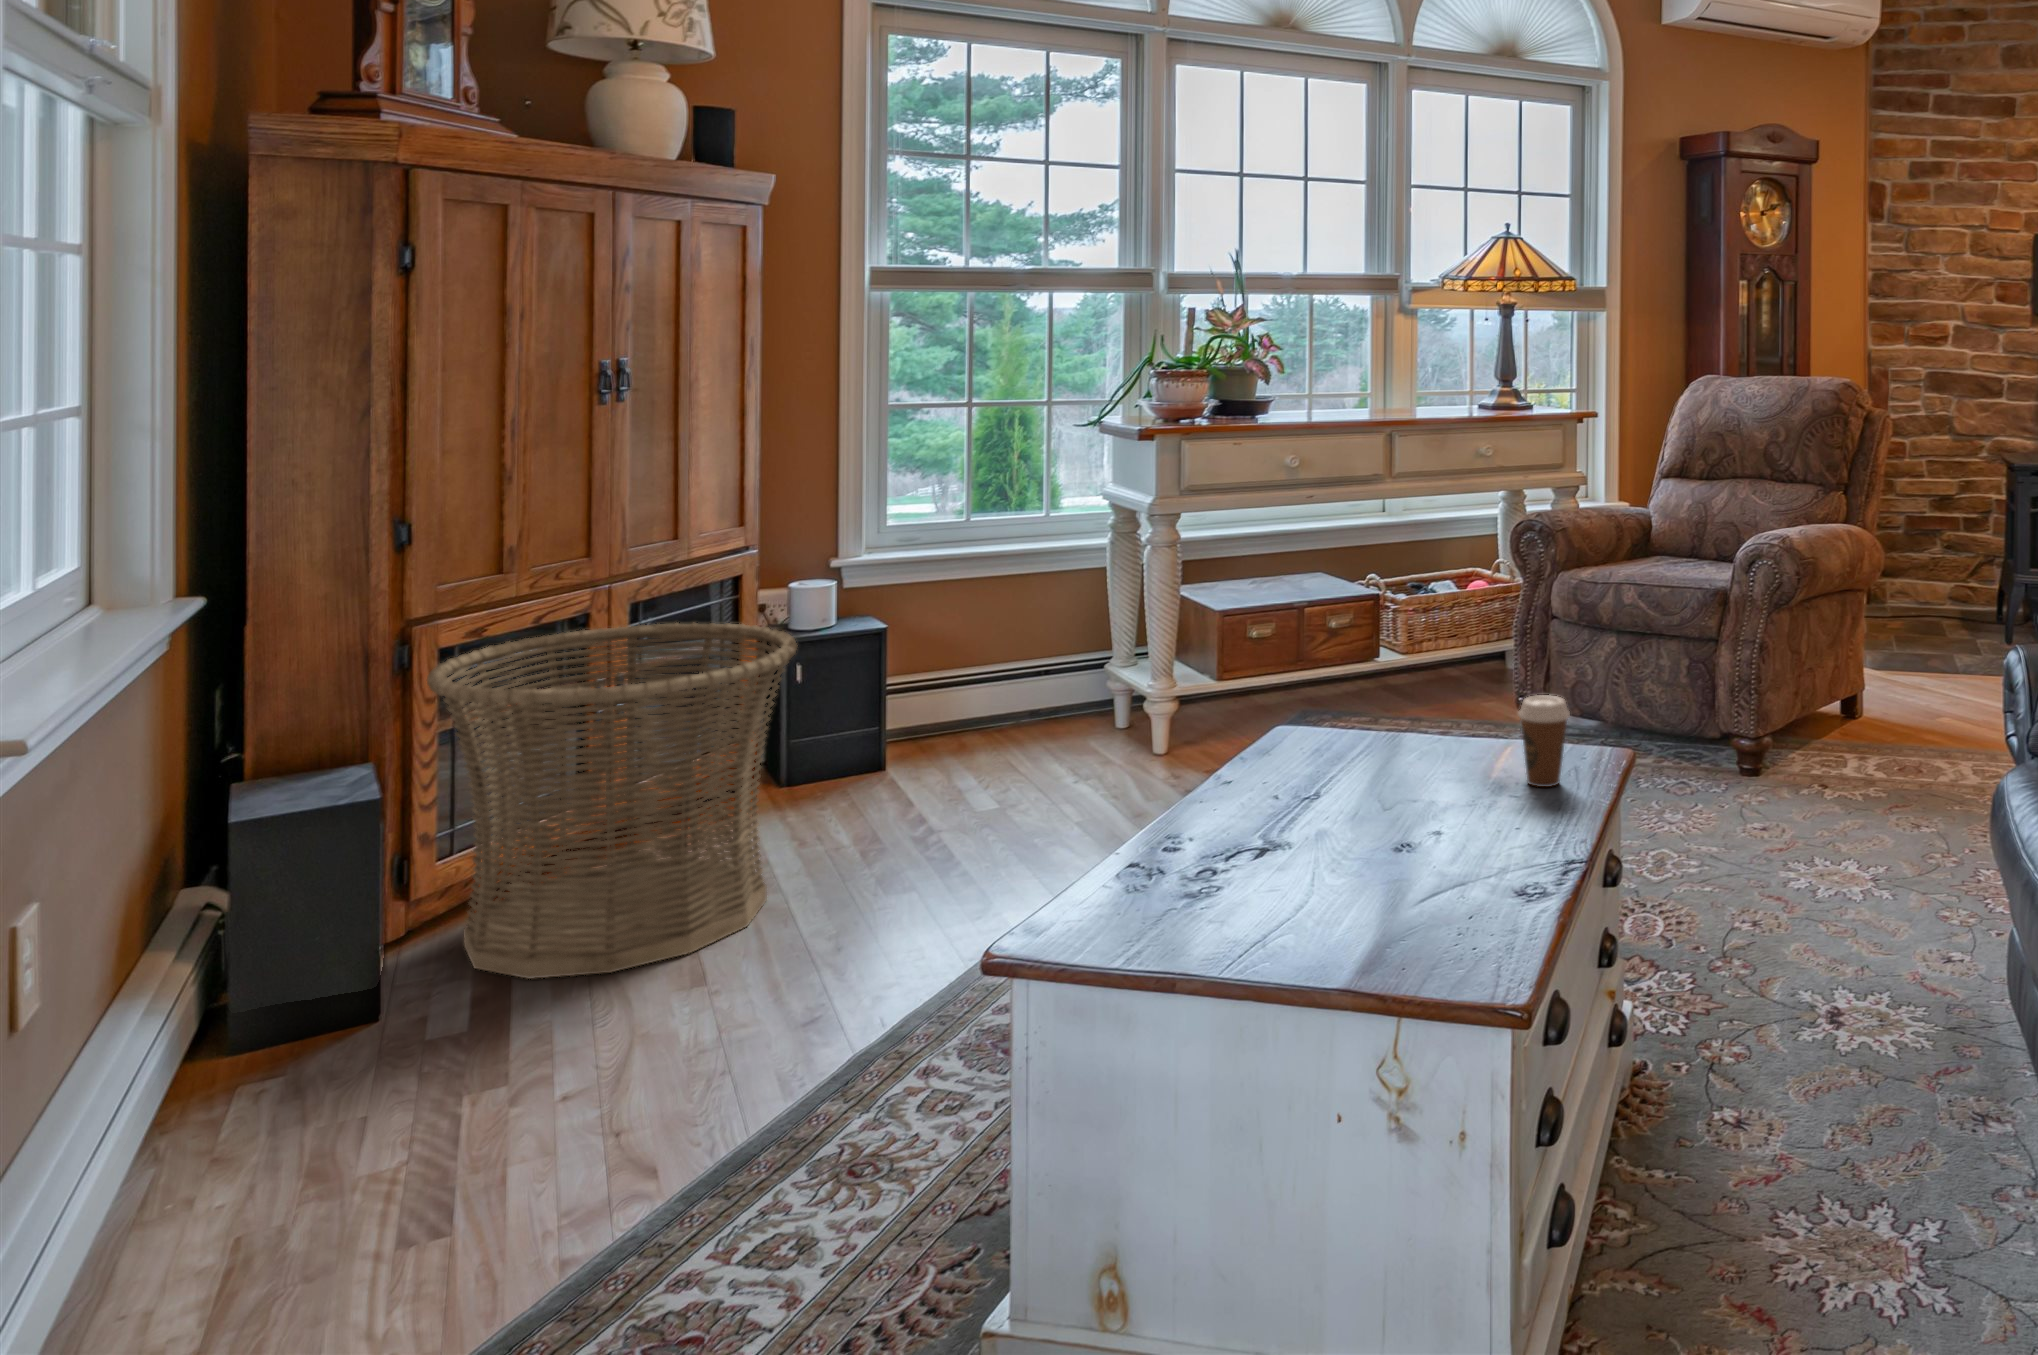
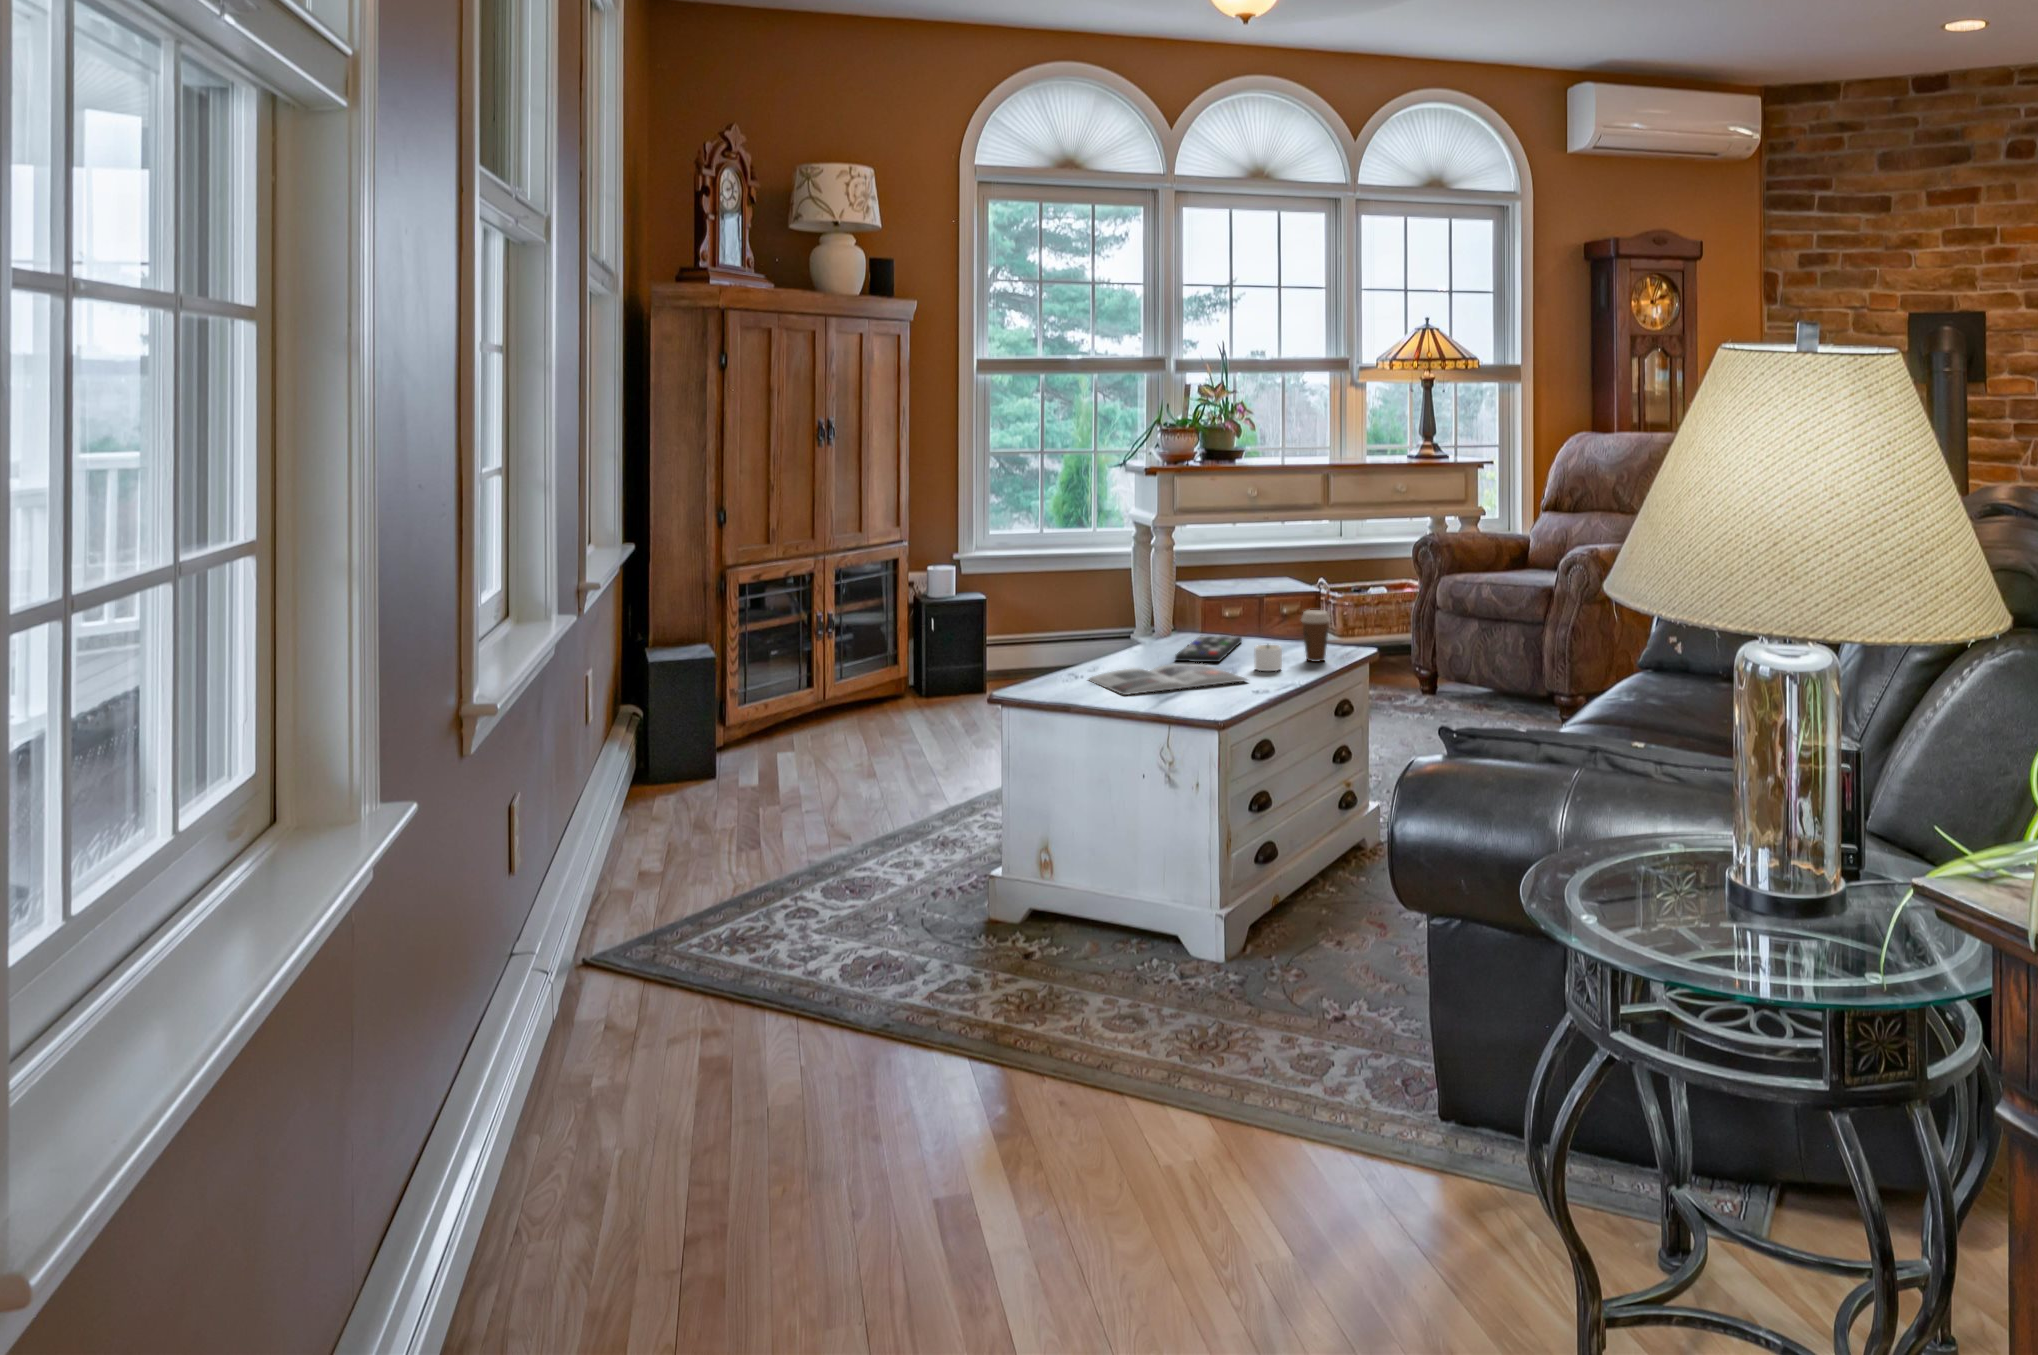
basket: present [427,623,797,979] -> none [732,579,926,770]
remote control: none [1304,732,1388,803] -> present [1175,635,1242,662]
candle: none [1458,769,1523,825] -> present [1254,645,1282,671]
magazine: none [1165,815,1477,927] -> present [1089,664,1247,695]

